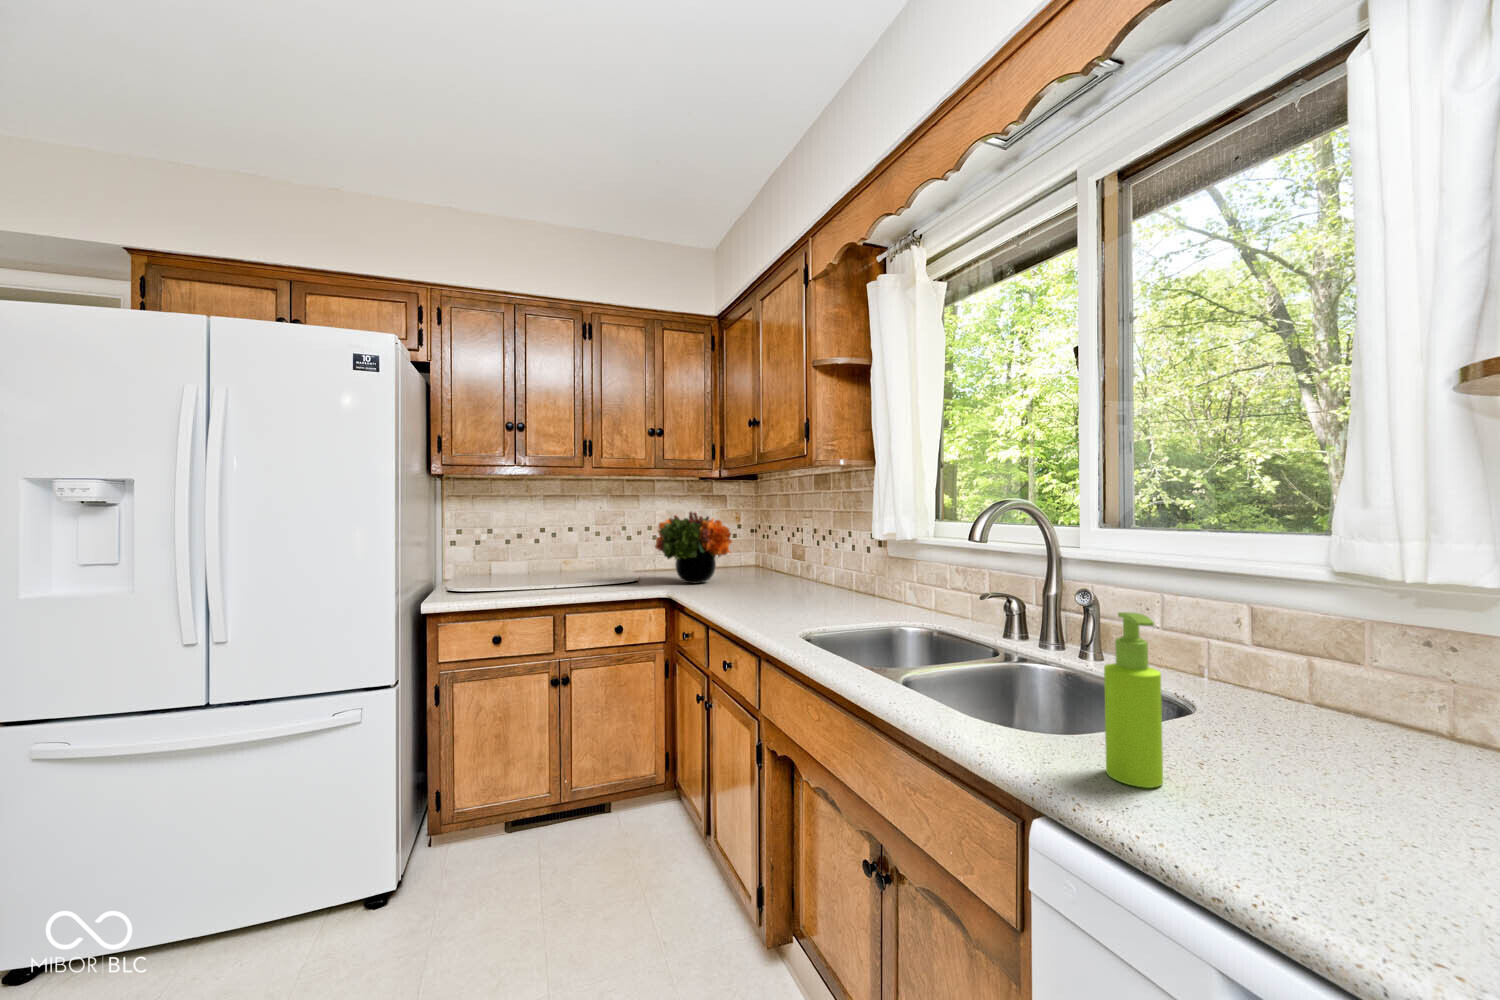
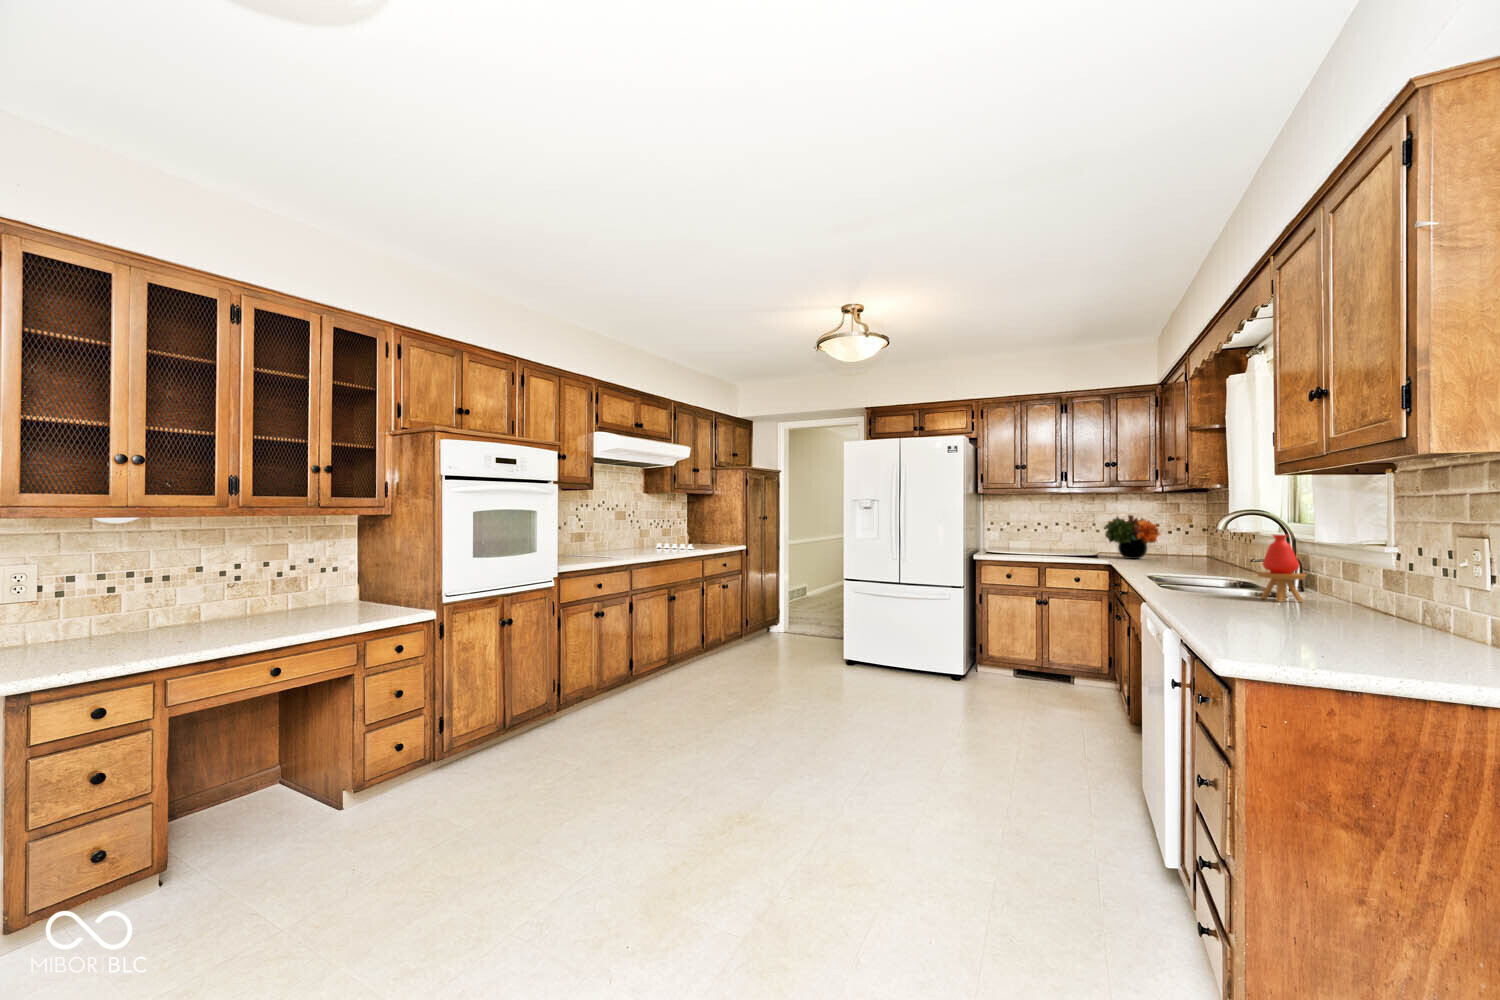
vase: none [1258,563,1409,769] -> present [1256,535,1306,602]
soap dispenser: present [1104,612,1163,788] -> none [1166,545,1184,594]

